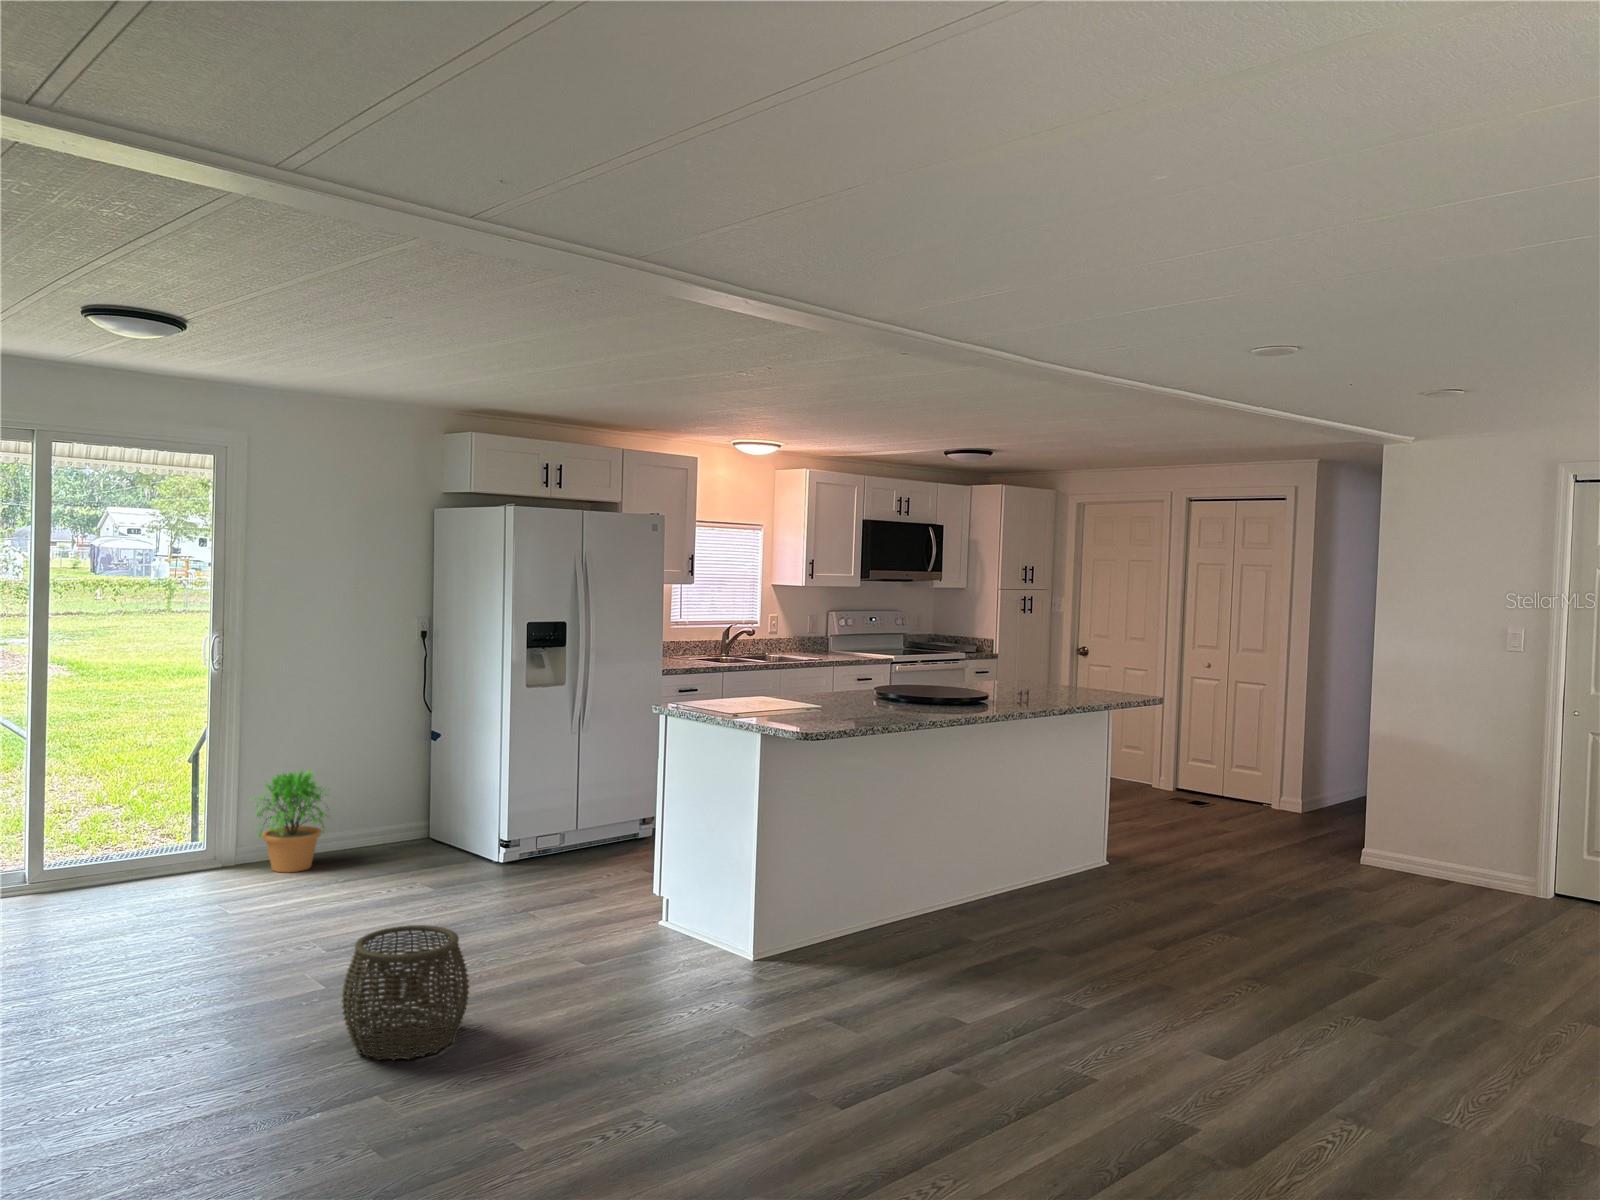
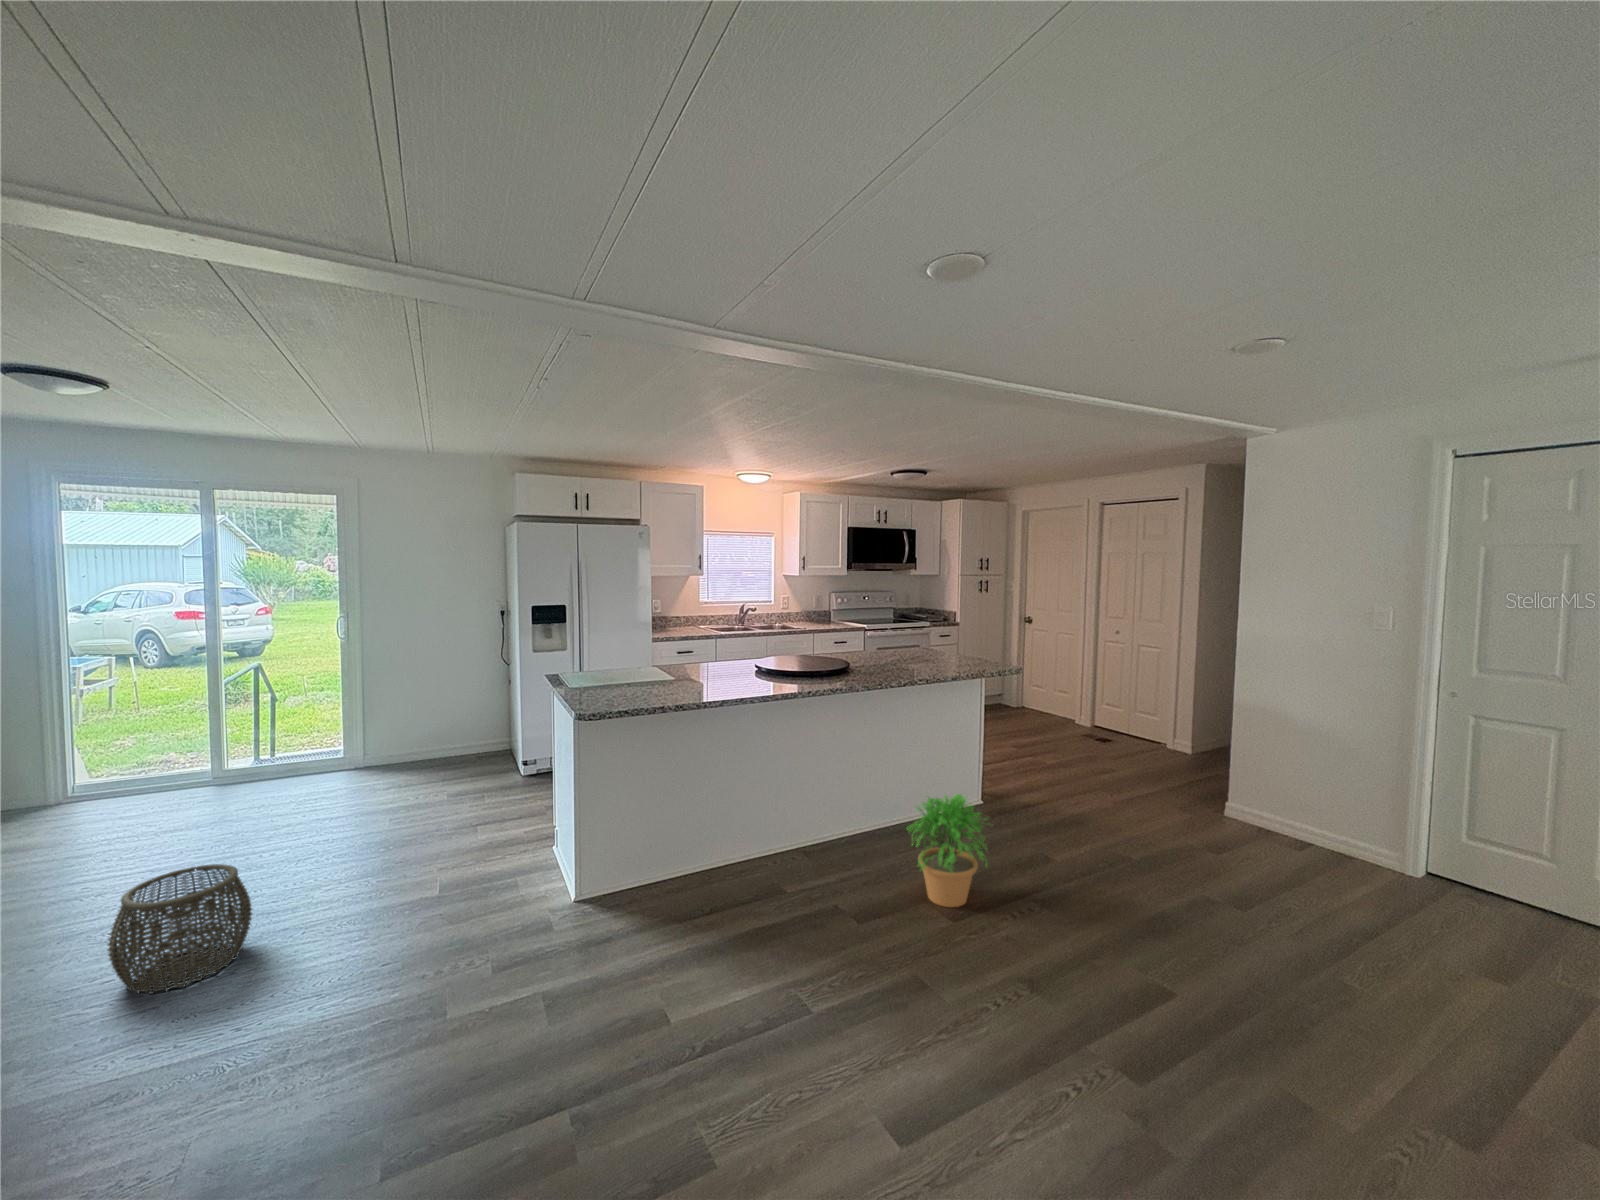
potted plant: present [252,771,329,872] -> present [909,794,987,907]

